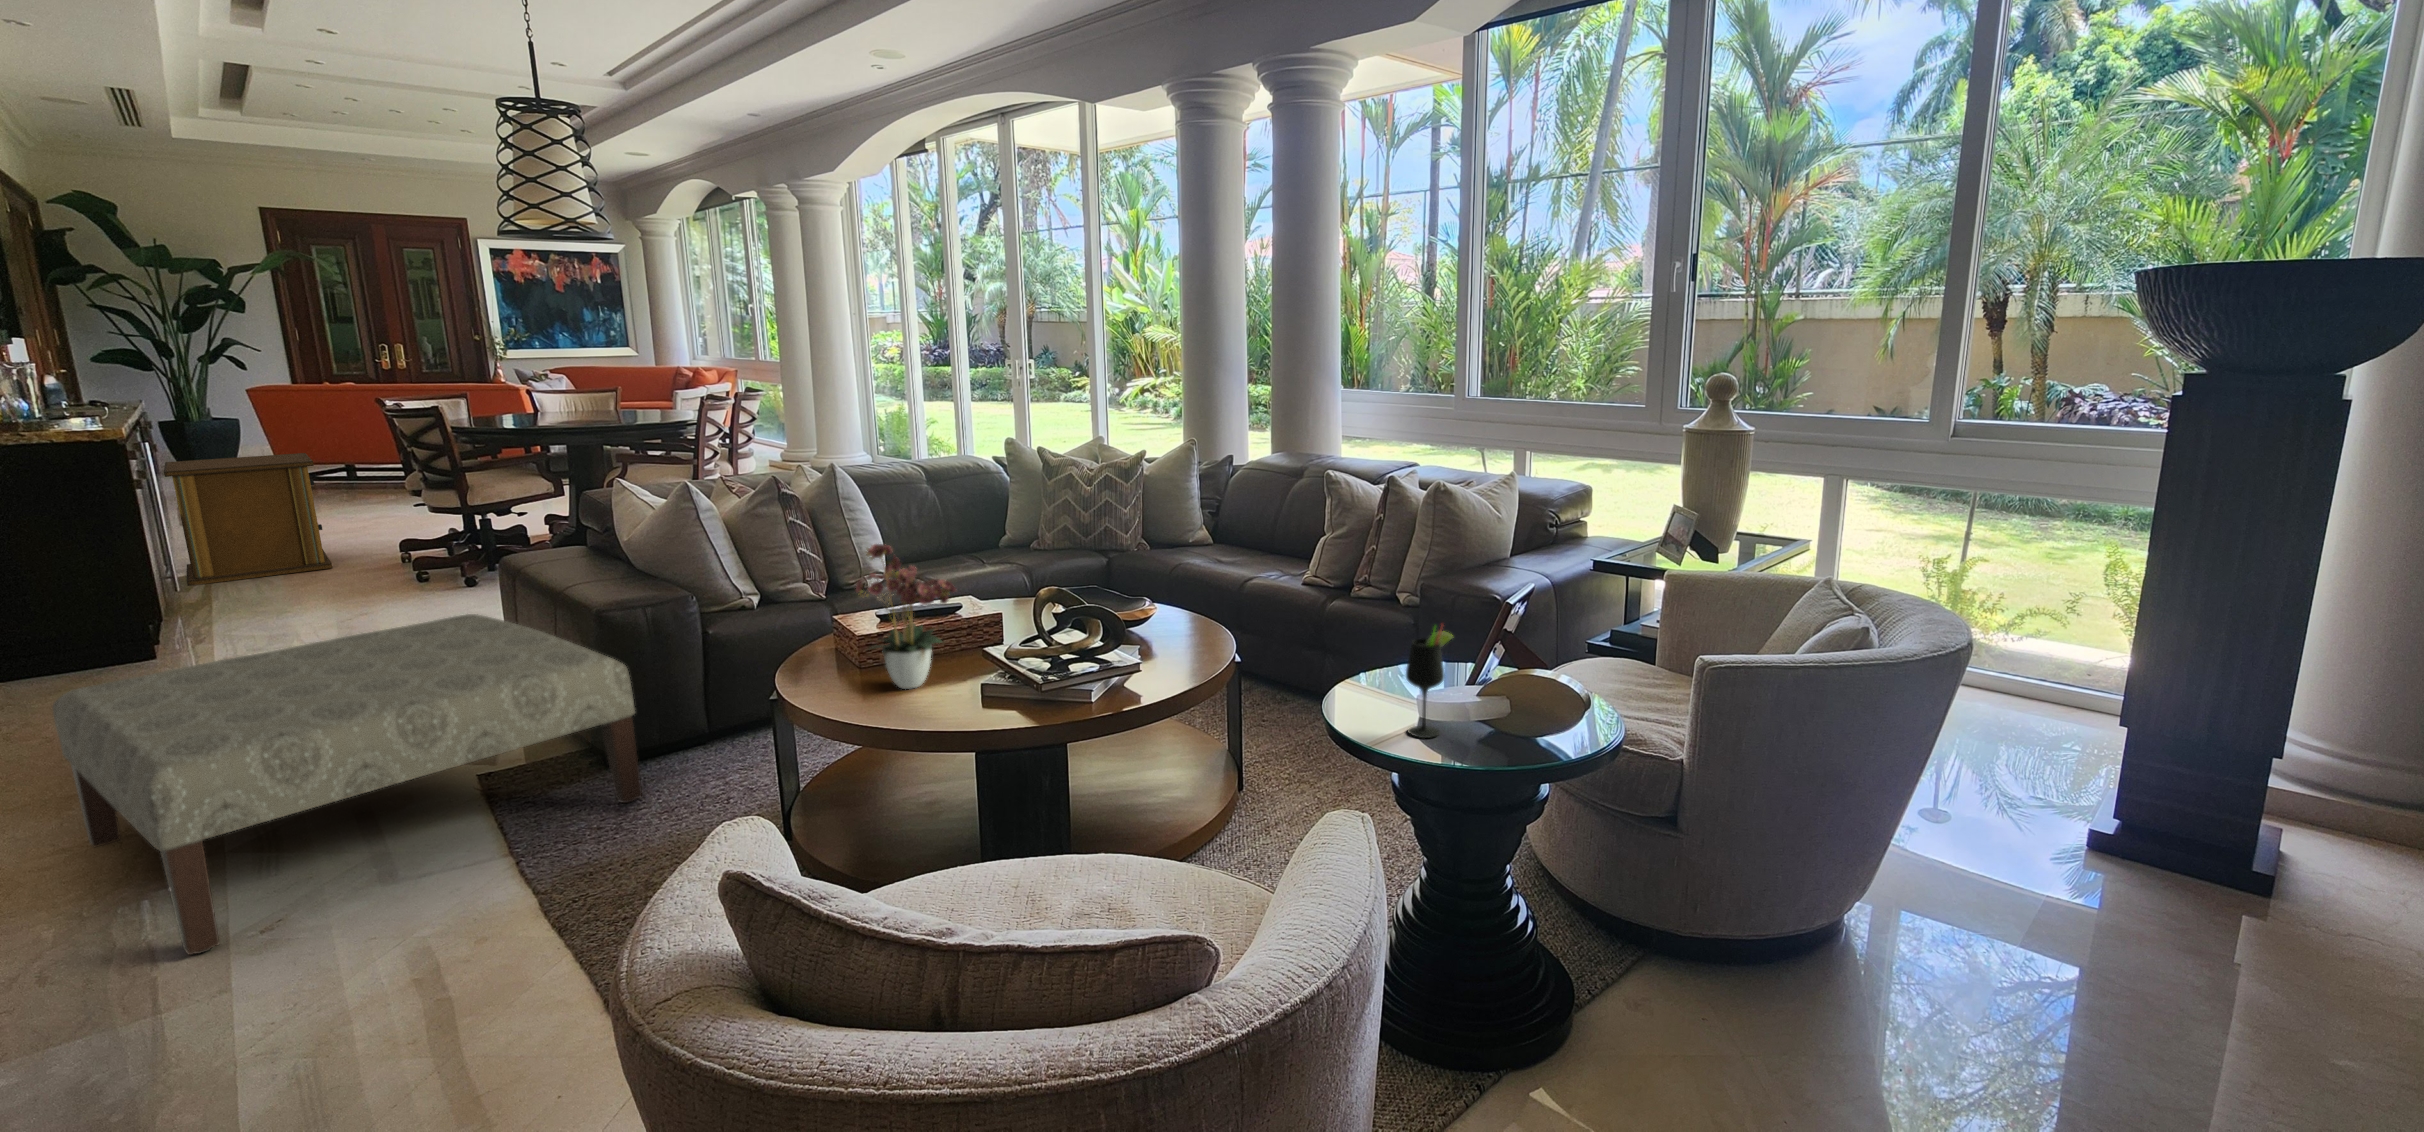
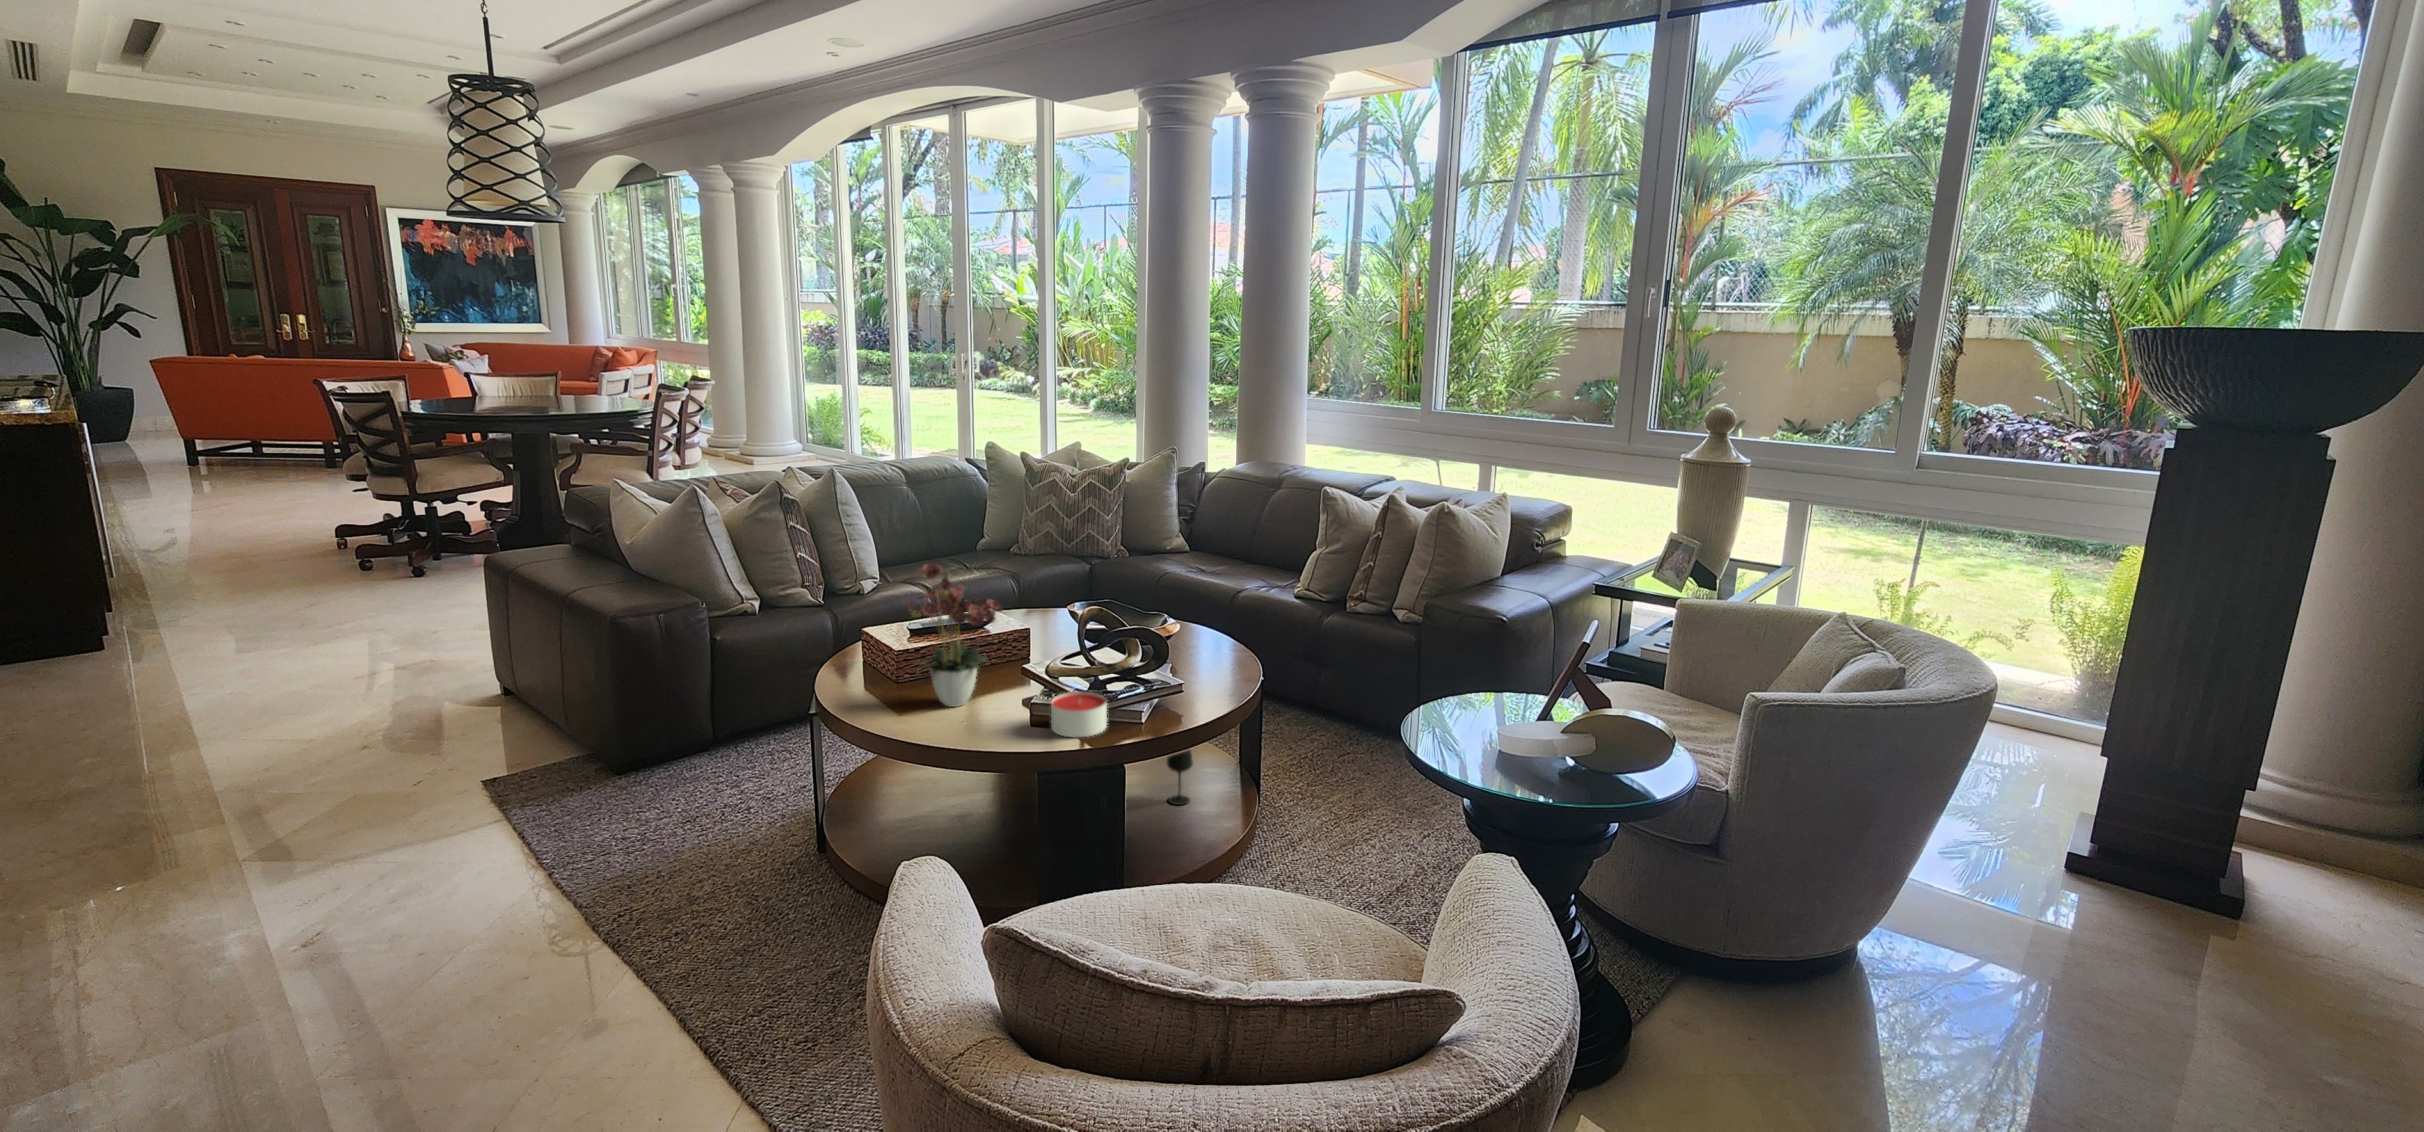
side table: present [164,453,332,586] -> none [87,434,265,571]
ottoman: present [52,614,642,955] -> none [63,617,661,970]
wine glass: present [1406,625,1452,738] -> present [1167,750,1193,805]
candle: none [996,670,1055,716] -> present [1051,692,1107,738]

